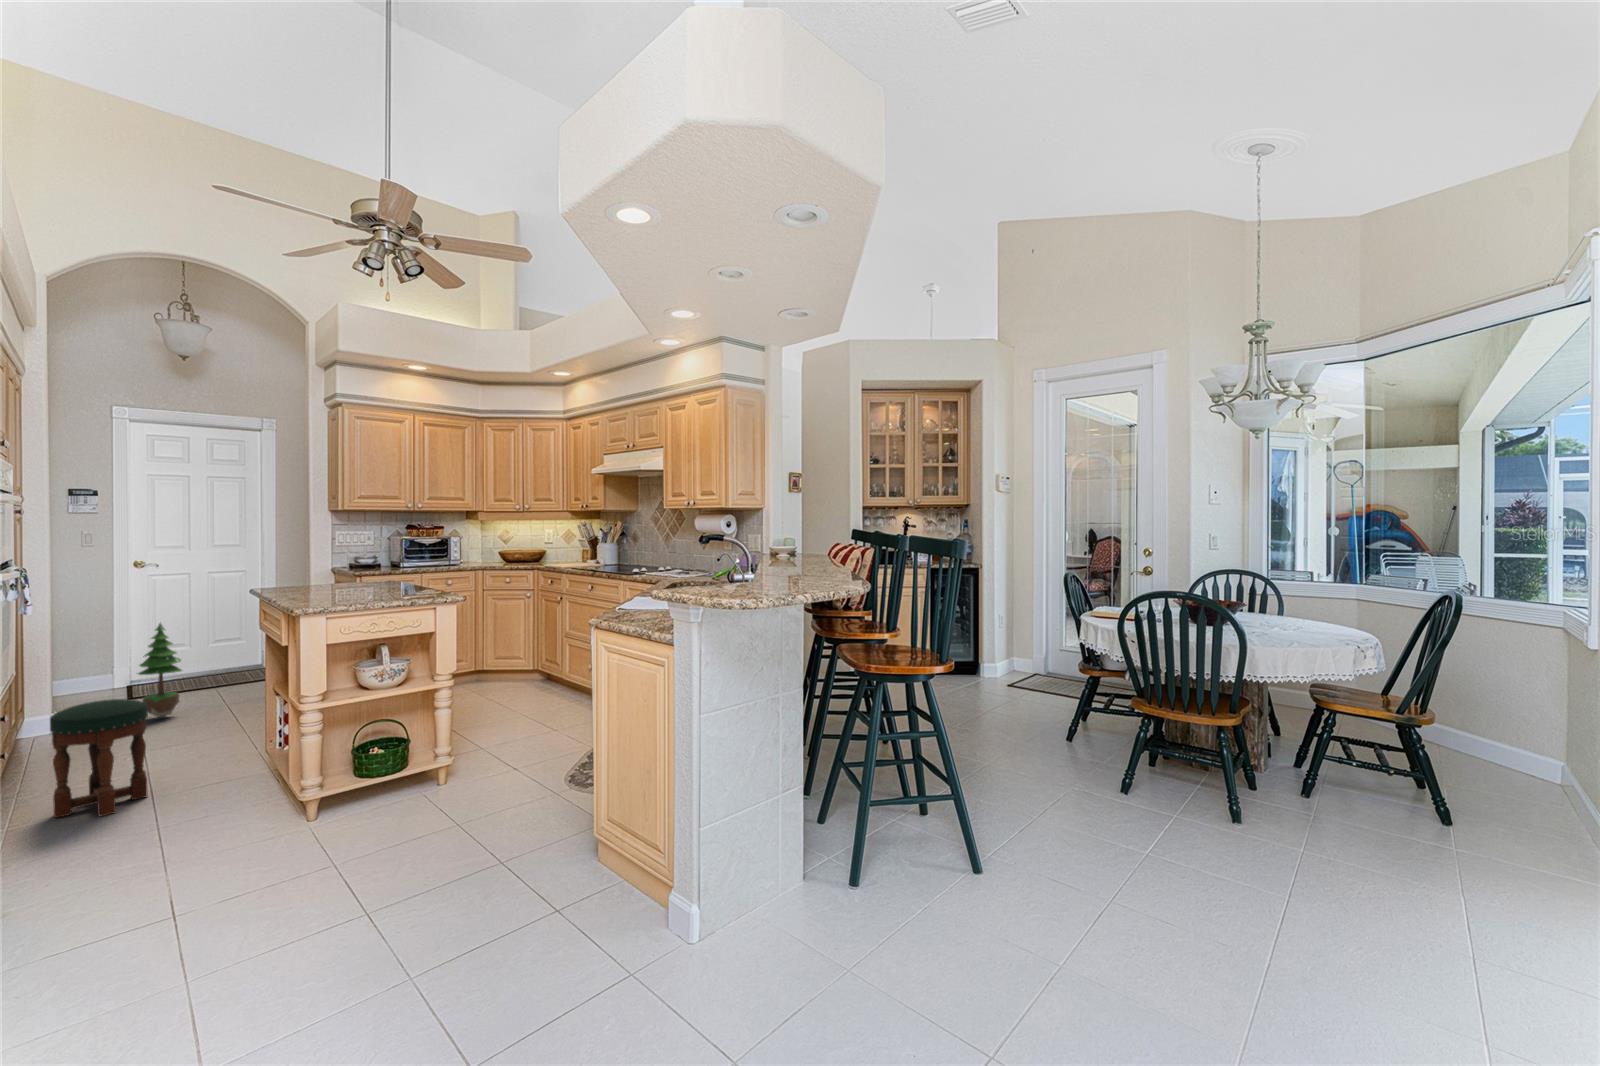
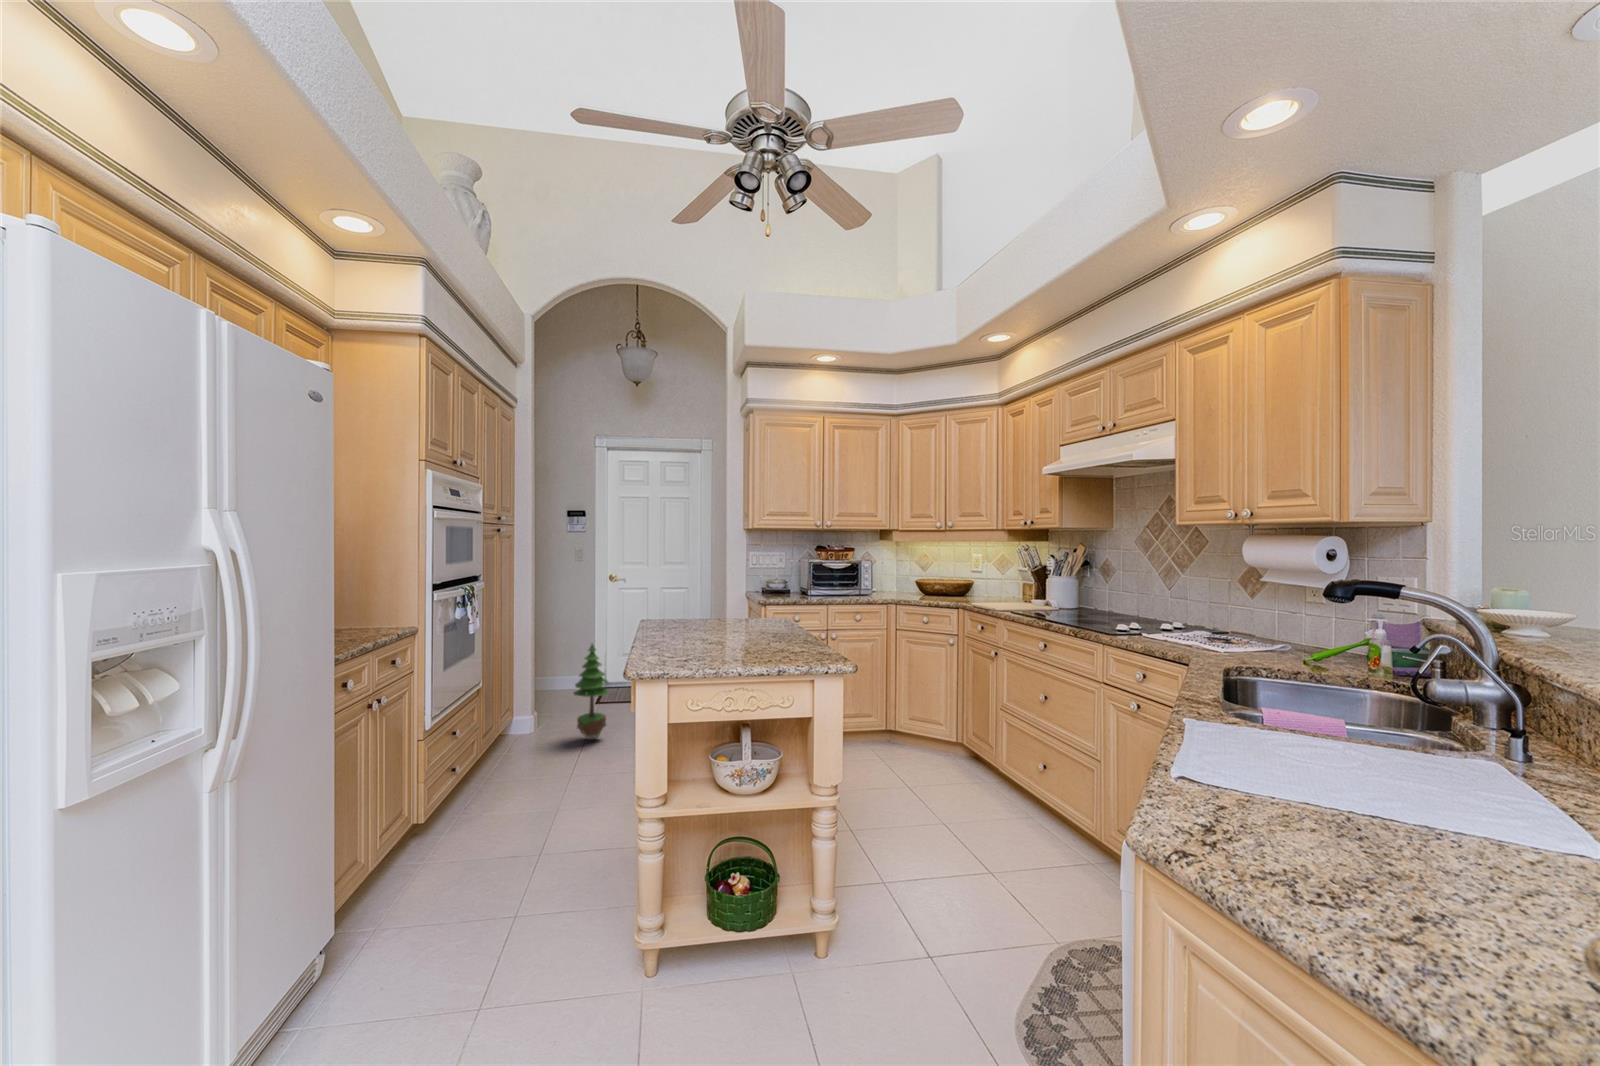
stool: present [50,699,148,818] -> none [387,759,485,919]

